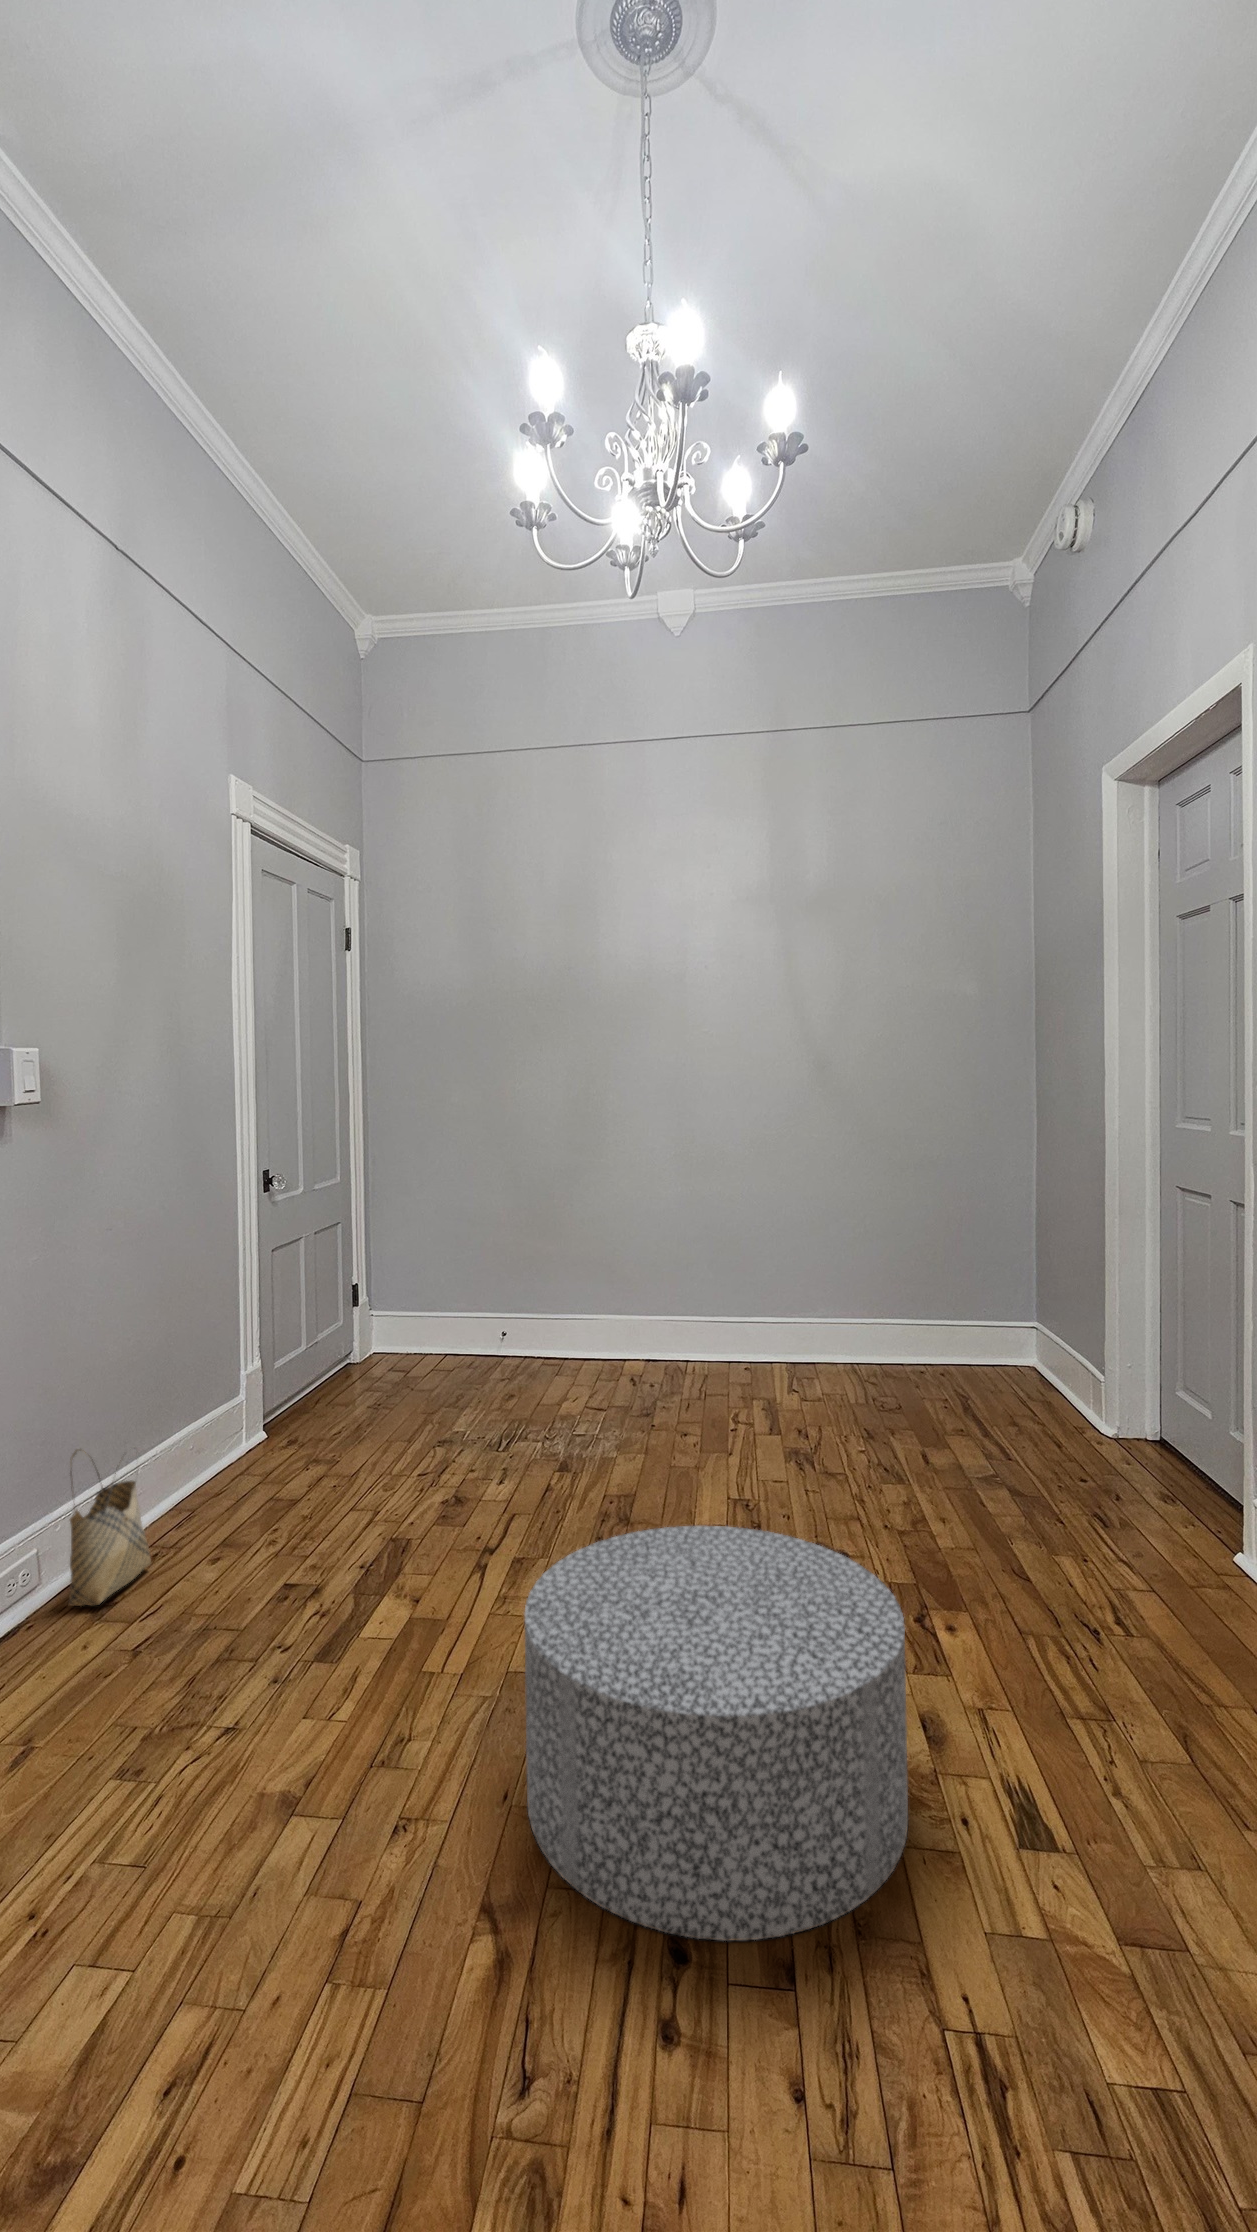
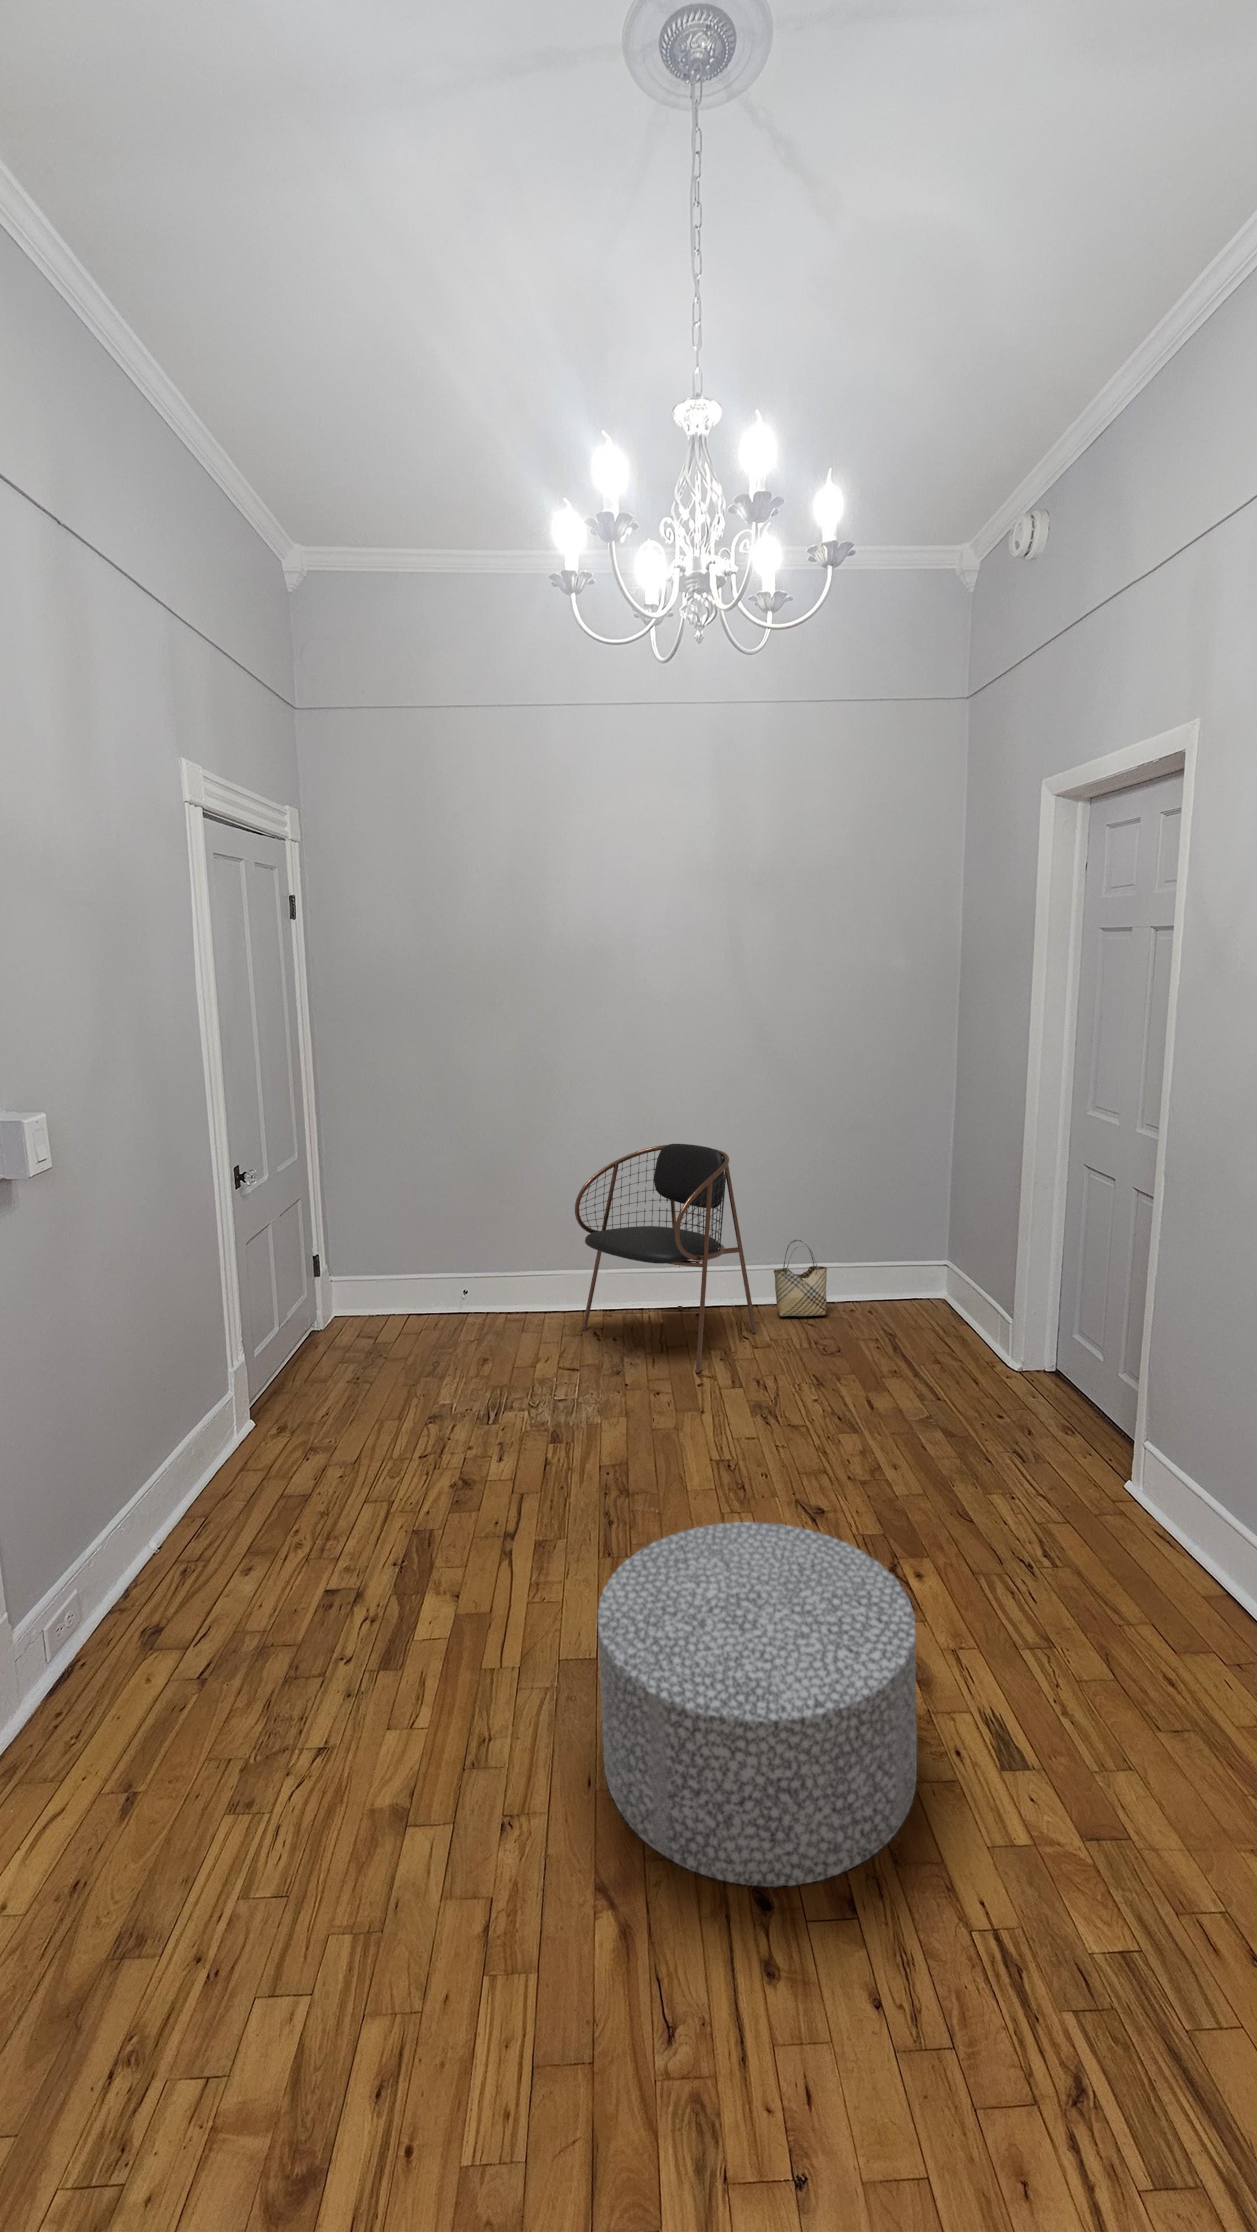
dining chair: none [617,1173,814,1418] -> present [575,1144,756,1373]
woven basket: present [68,1446,151,1606] -> present [774,1240,827,1316]

